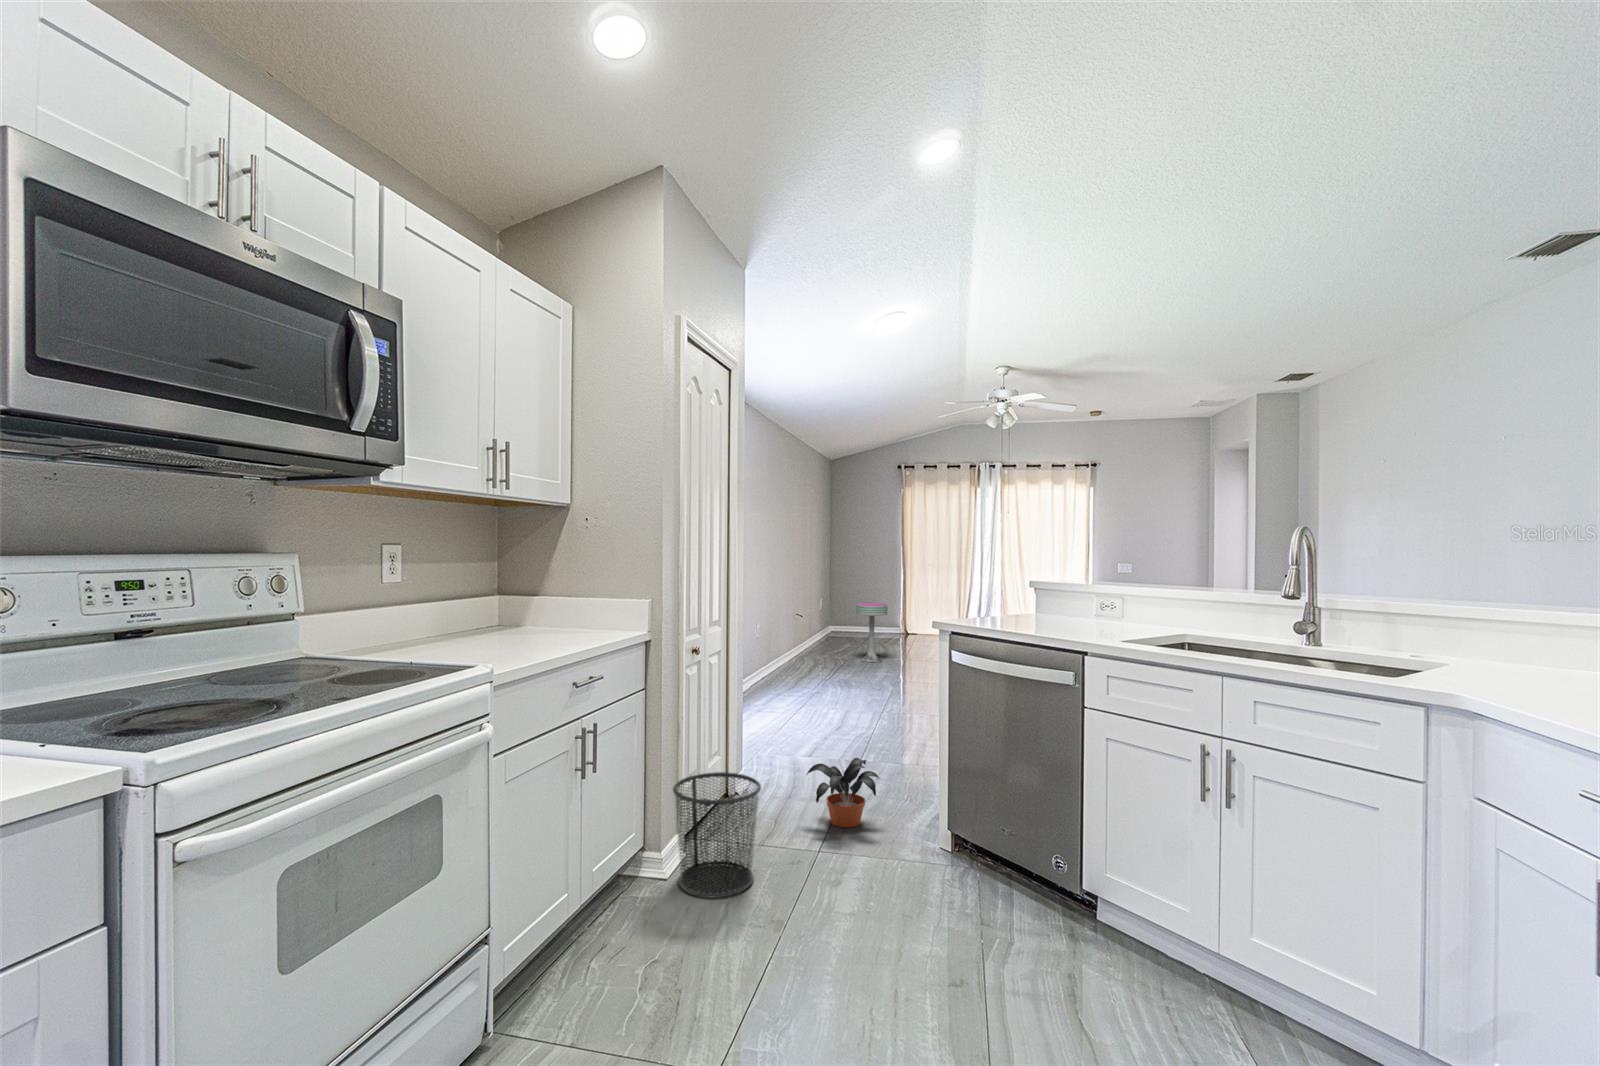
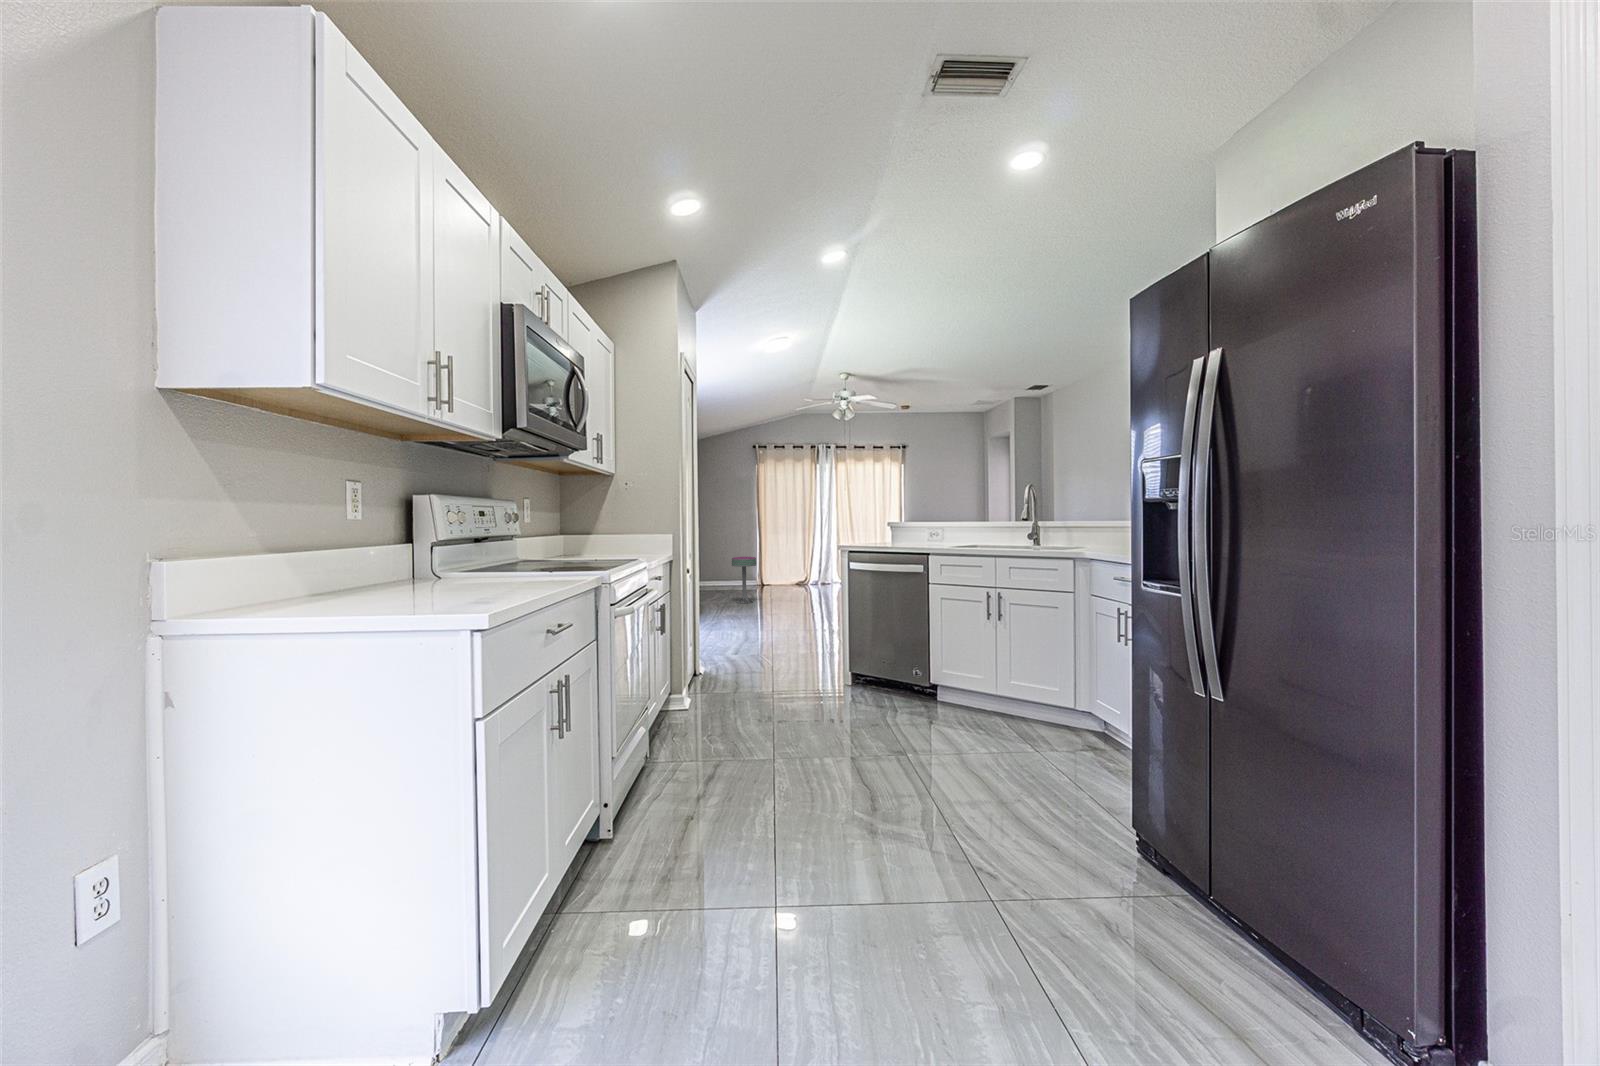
potted plant: present [806,758,879,828] -> none [752,639,800,681]
waste bin: present [673,772,761,897] -> none [689,643,743,712]

